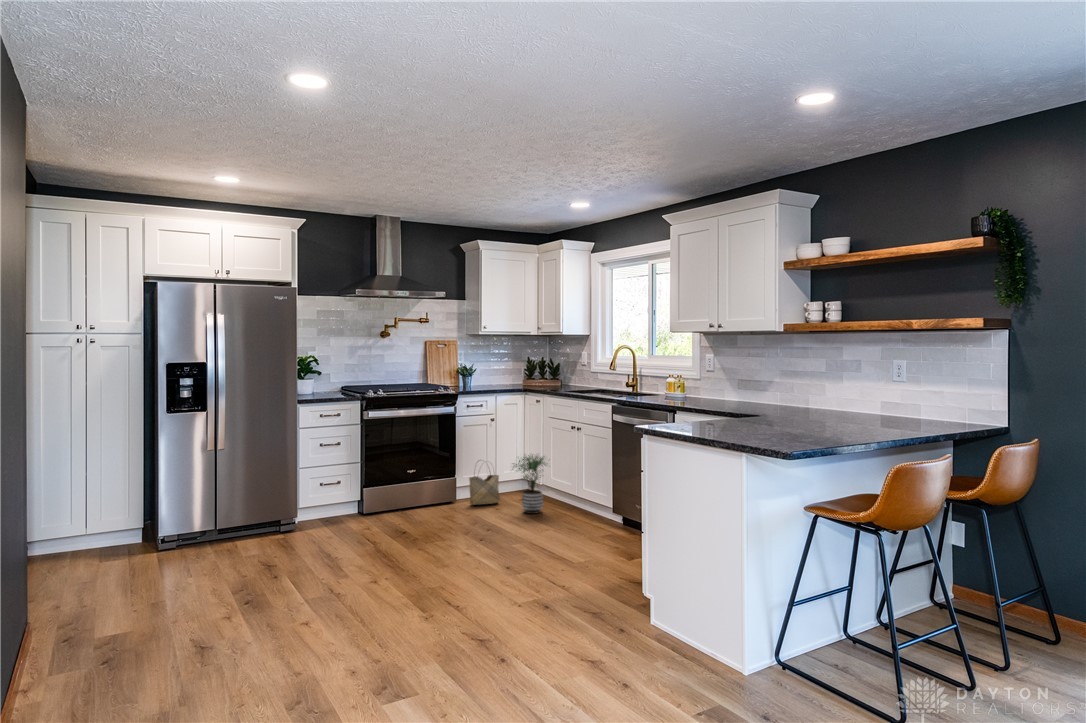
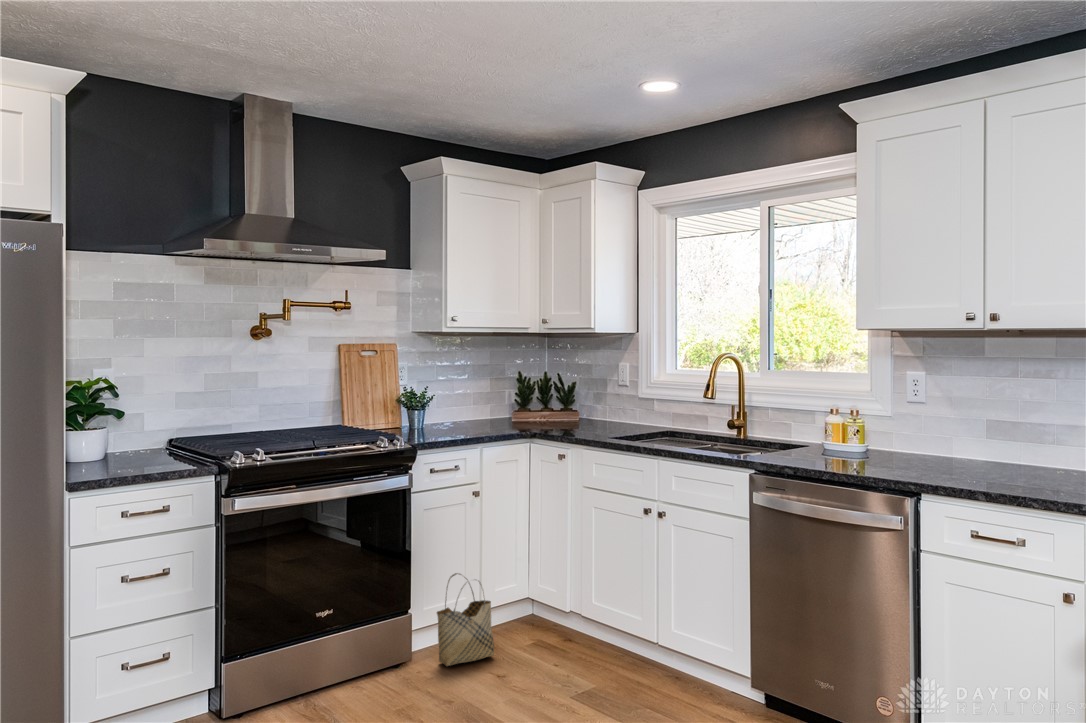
potted plant: present [514,455,546,514] -> none [524,563,608,687]

